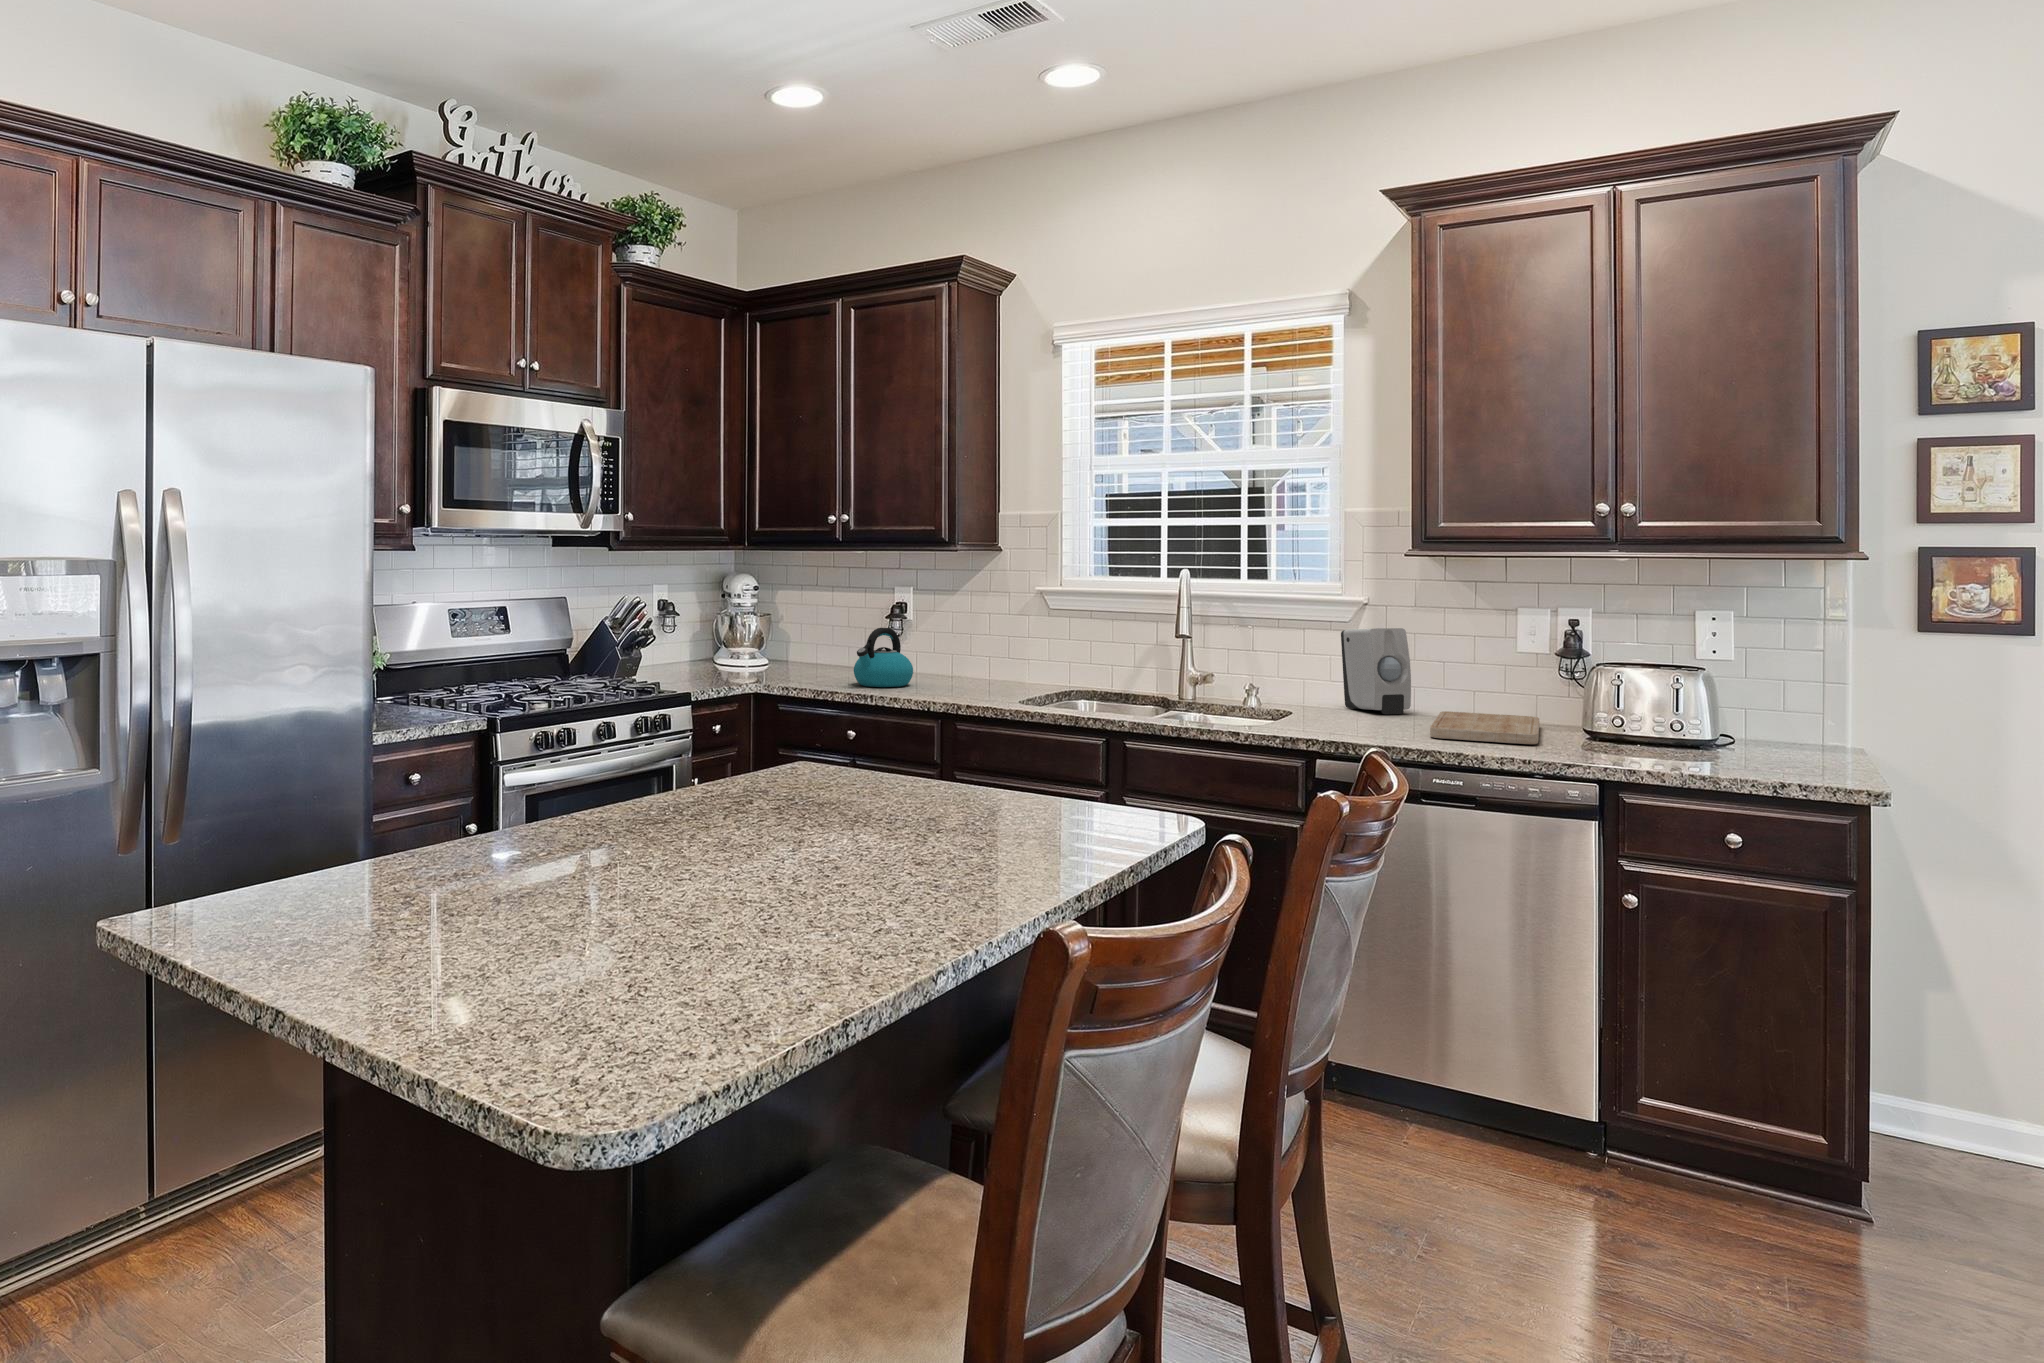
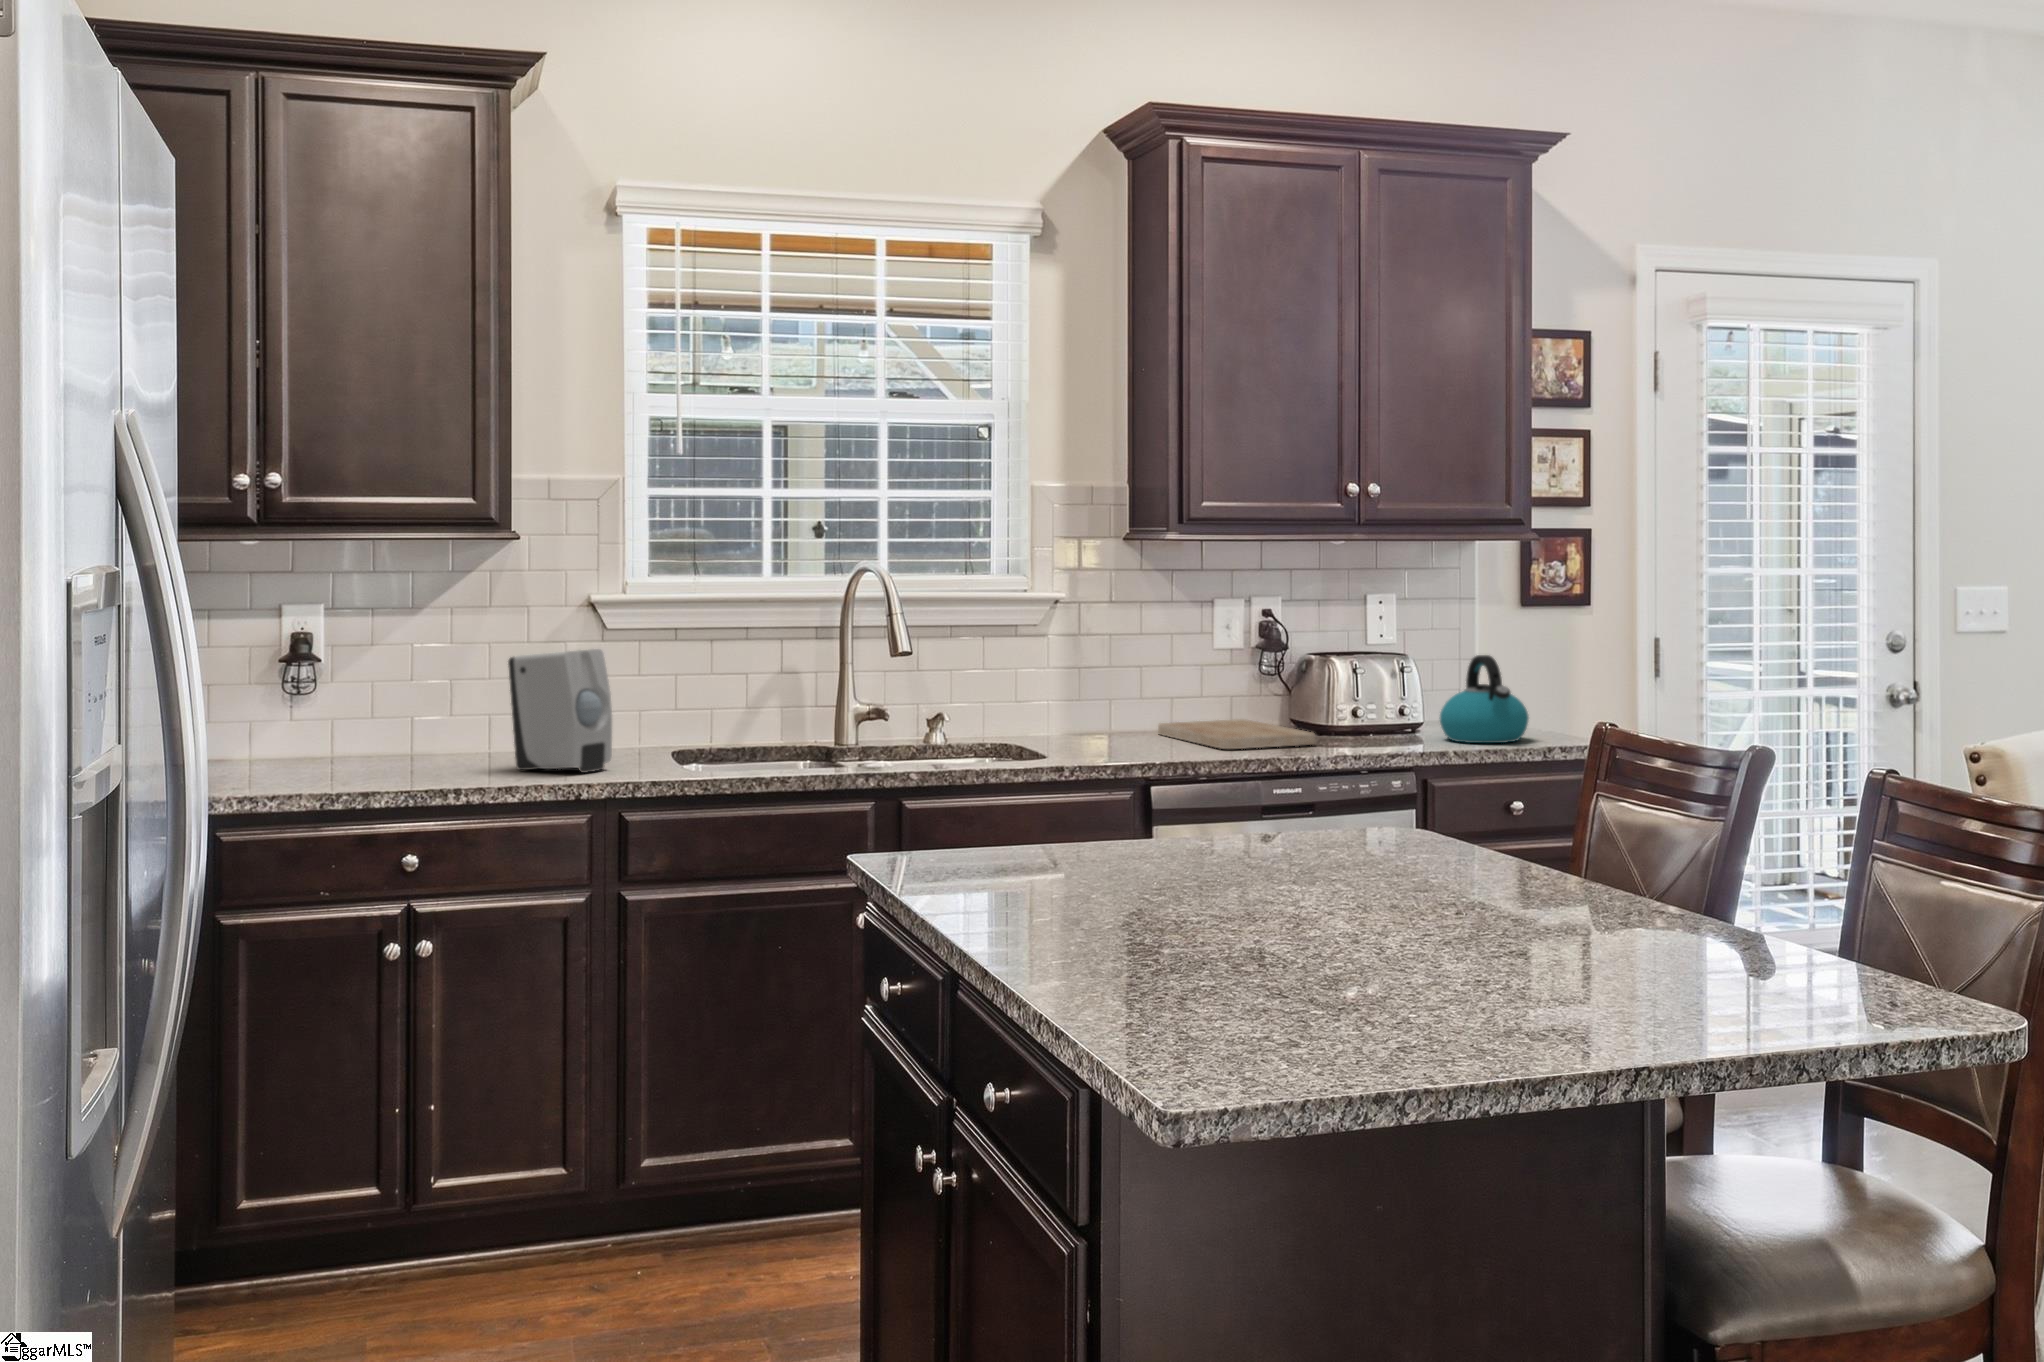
kettle: present [854,628,913,687] -> present [1440,655,1529,743]
soap dispenser: present [1341,628,1411,714] -> present [508,649,612,773]

